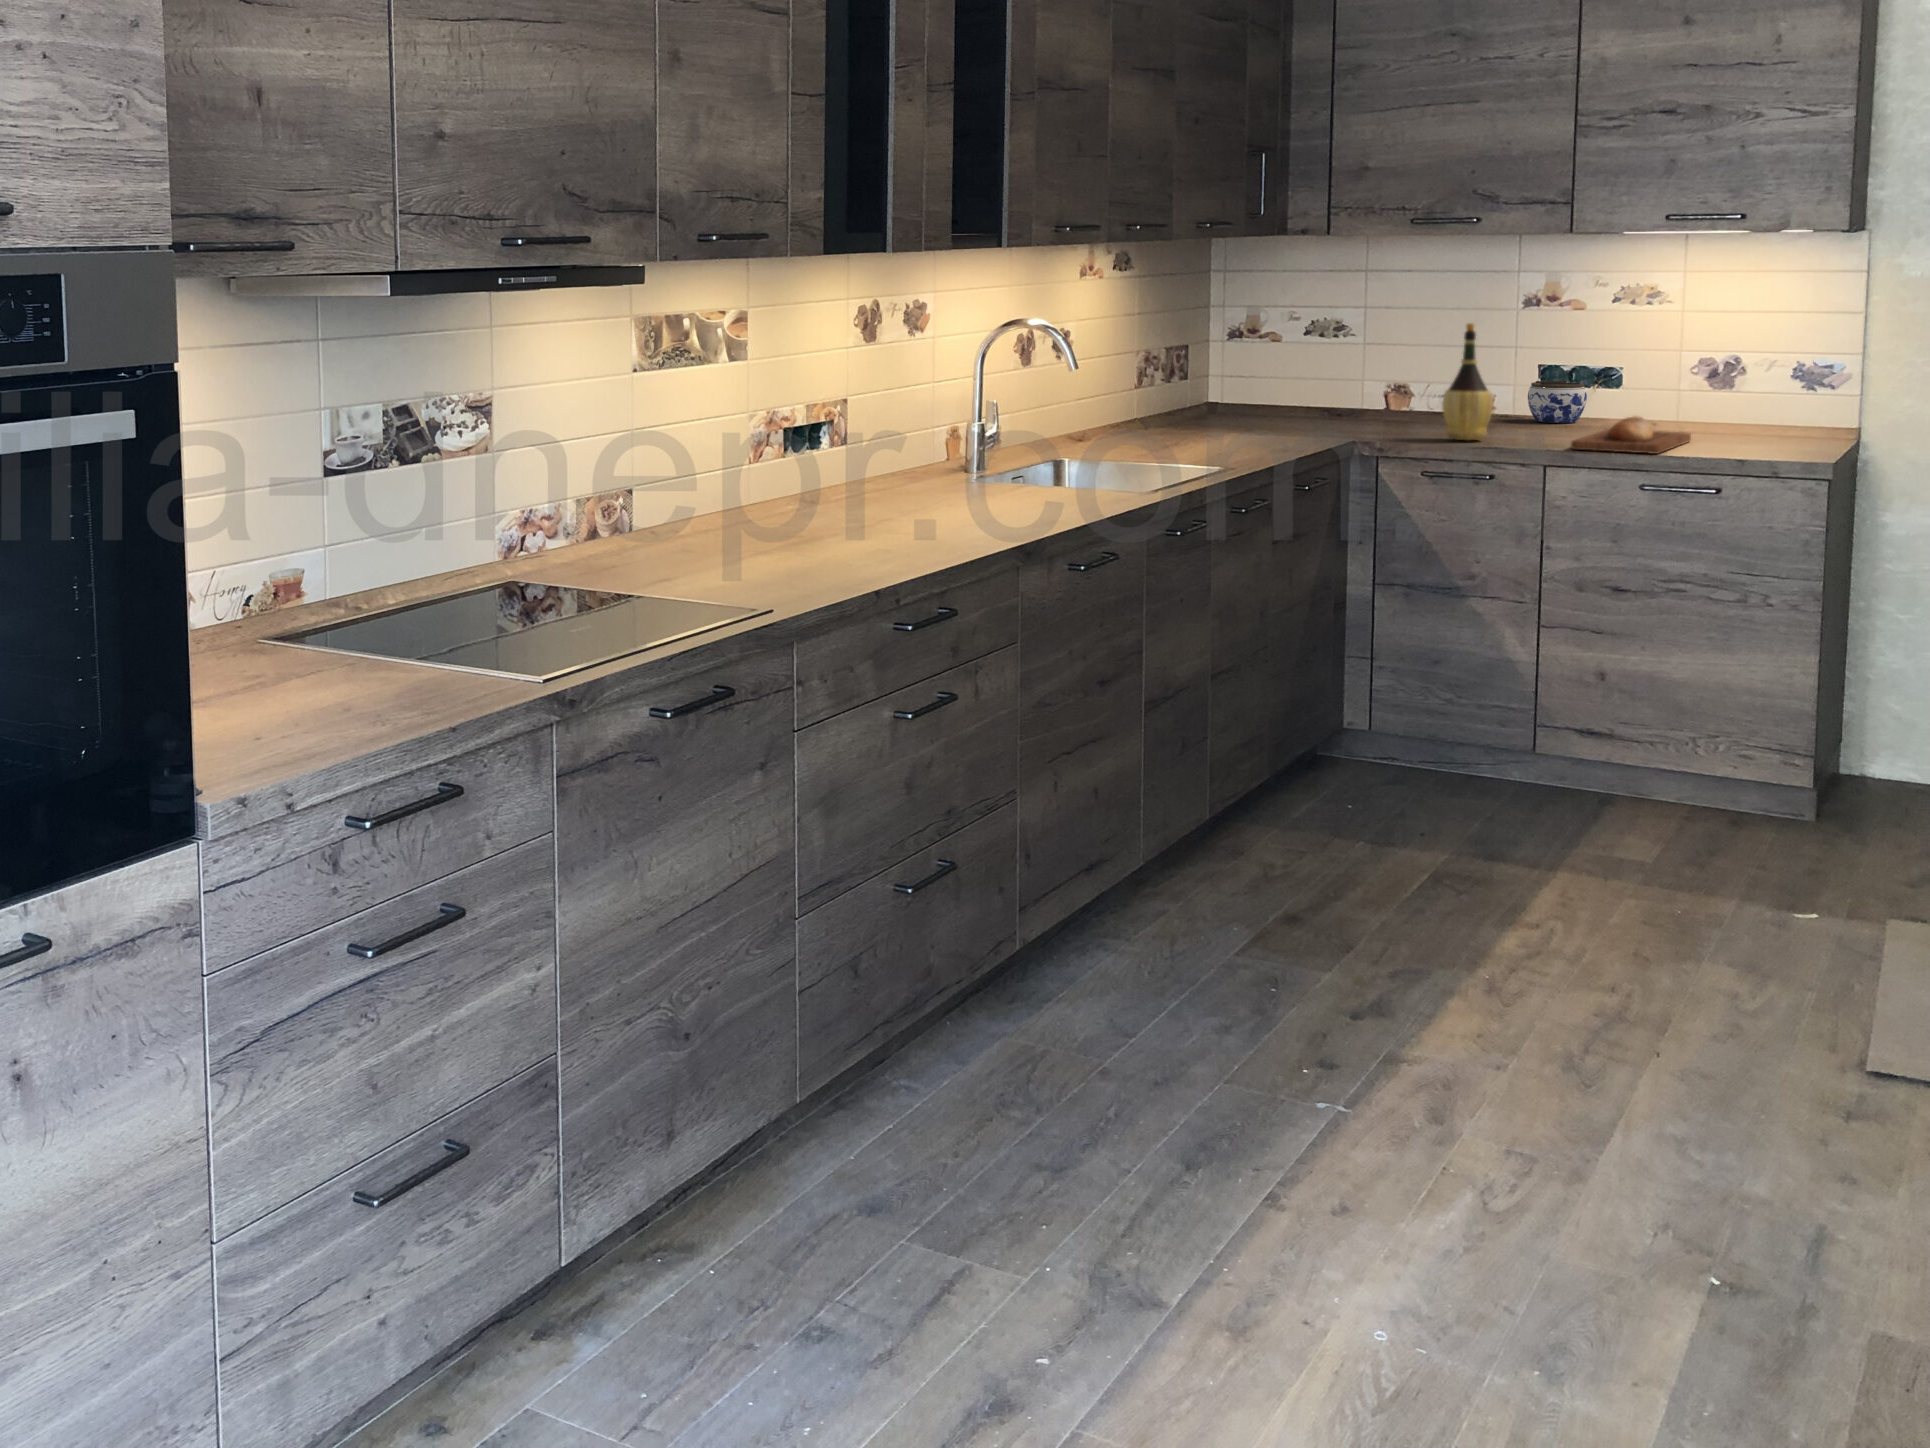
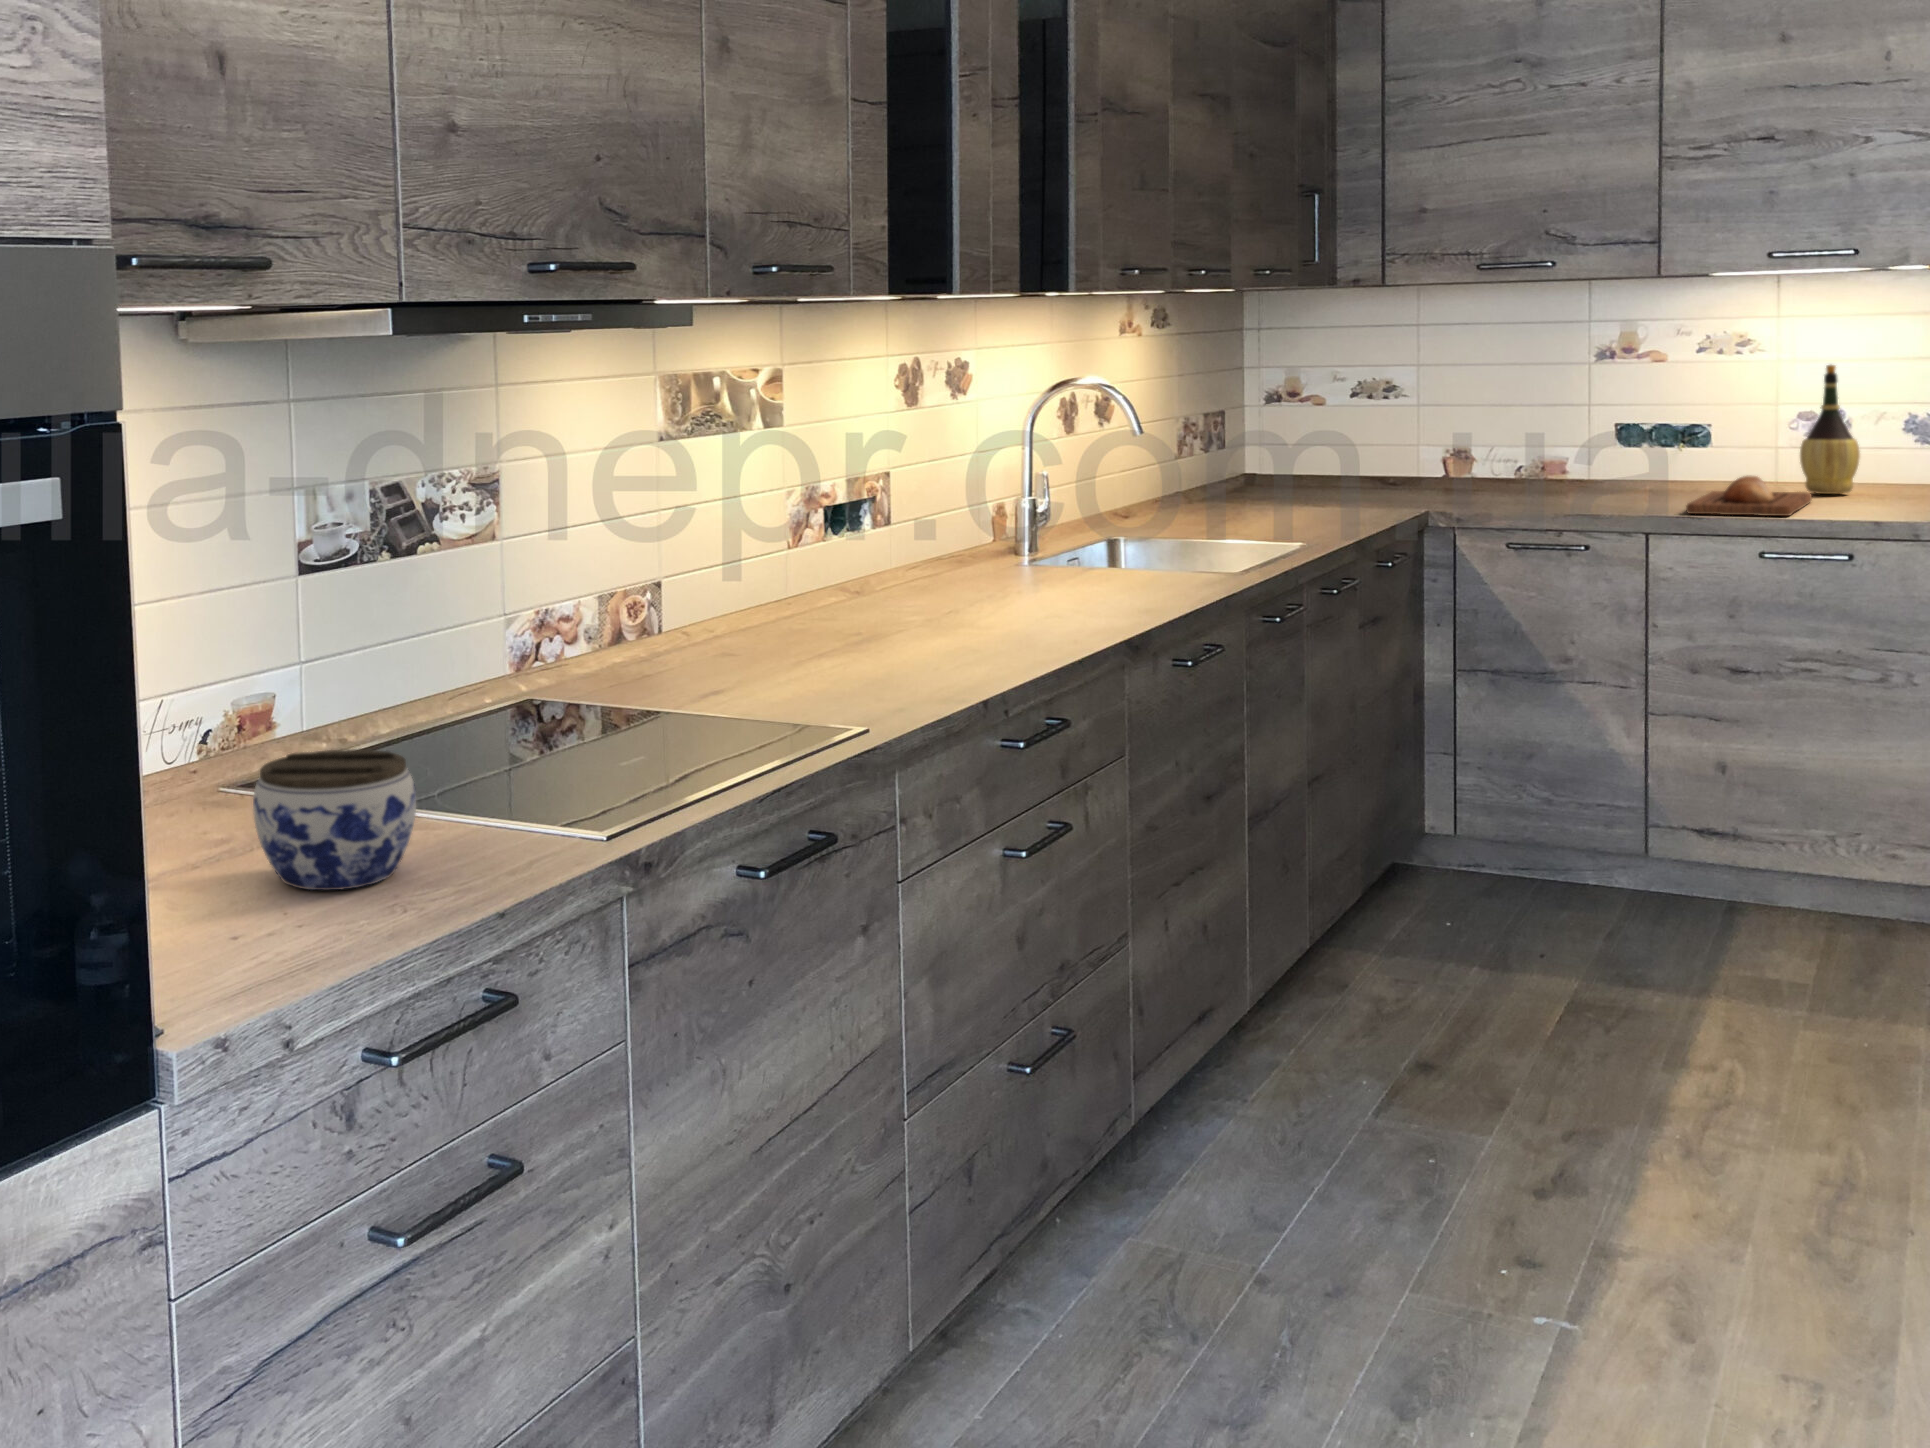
wine bottle: present [1442,323,1493,440] -> present [1800,365,1860,494]
jar: present [1528,381,1587,423] -> present [253,749,416,890]

